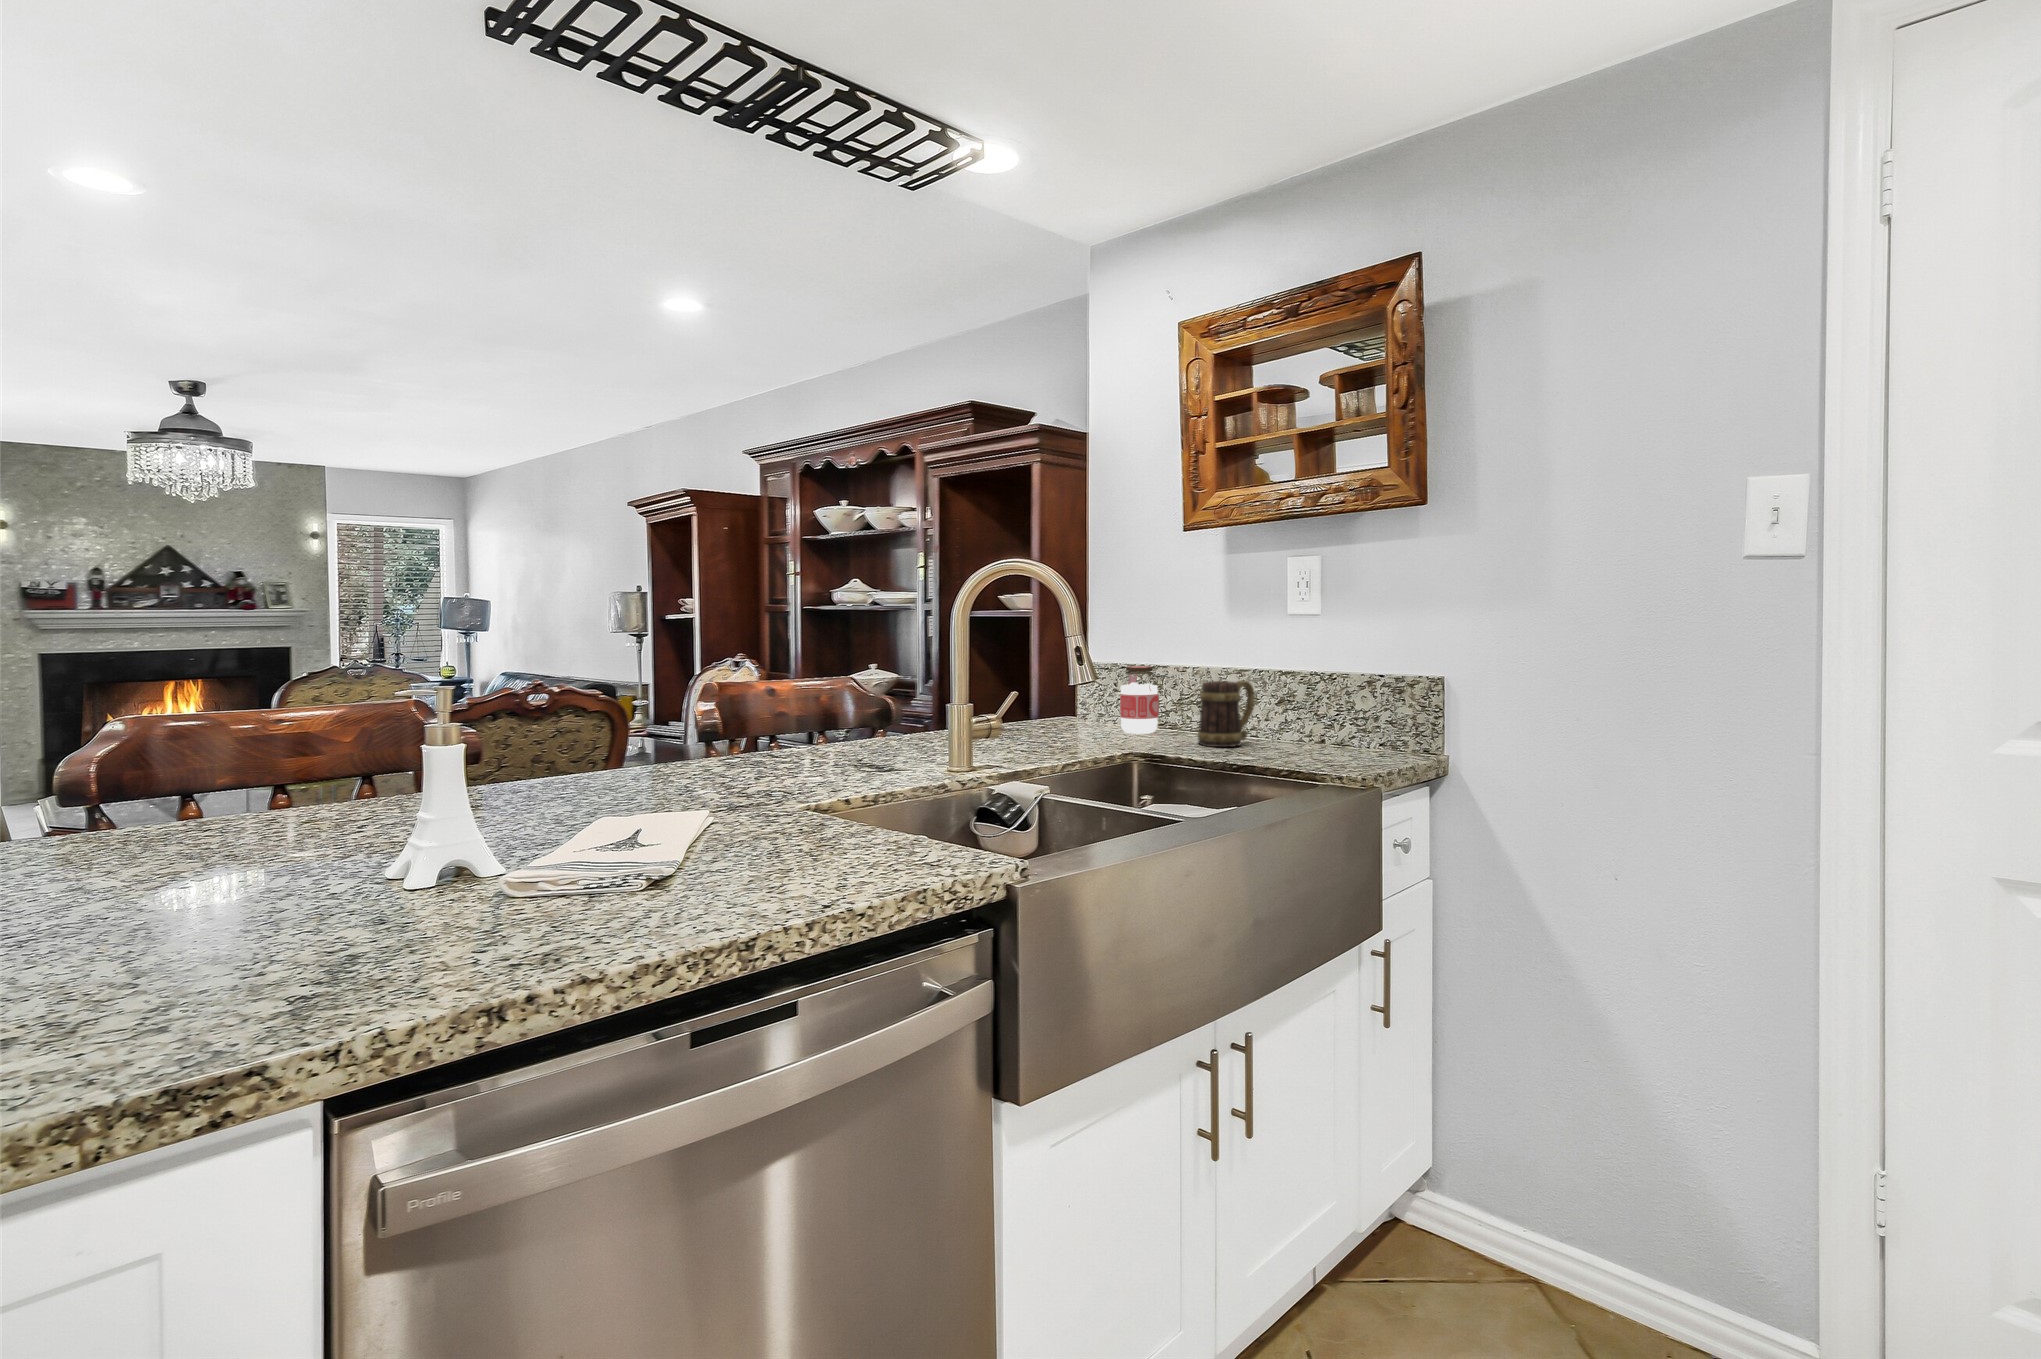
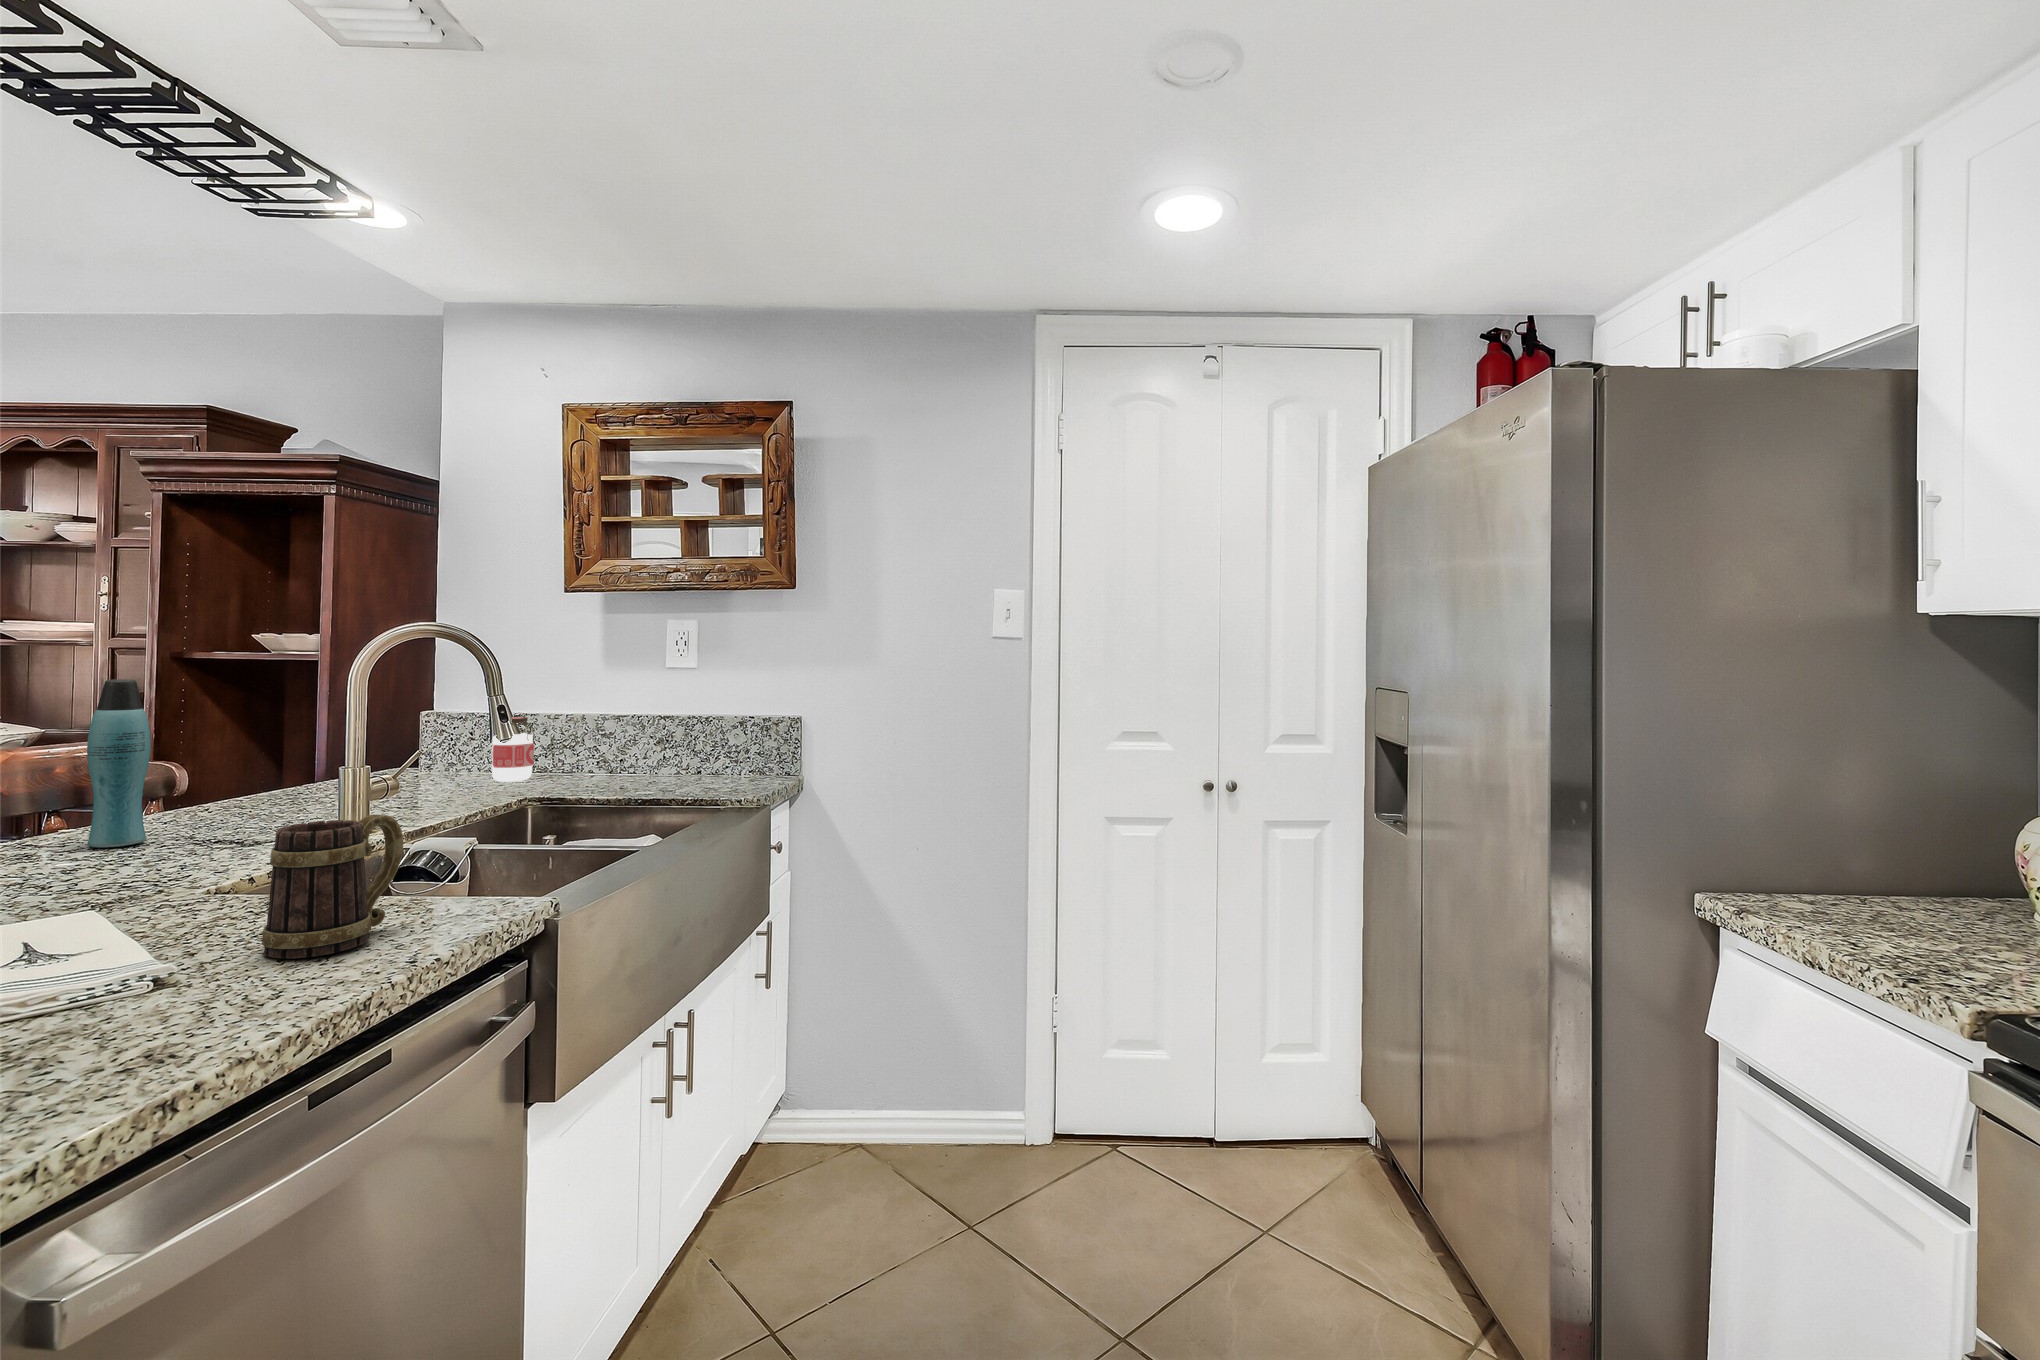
bottle: none [769,616,809,761] -> present [87,679,151,847]
mug: present [1198,681,1255,747] -> present [262,815,403,958]

